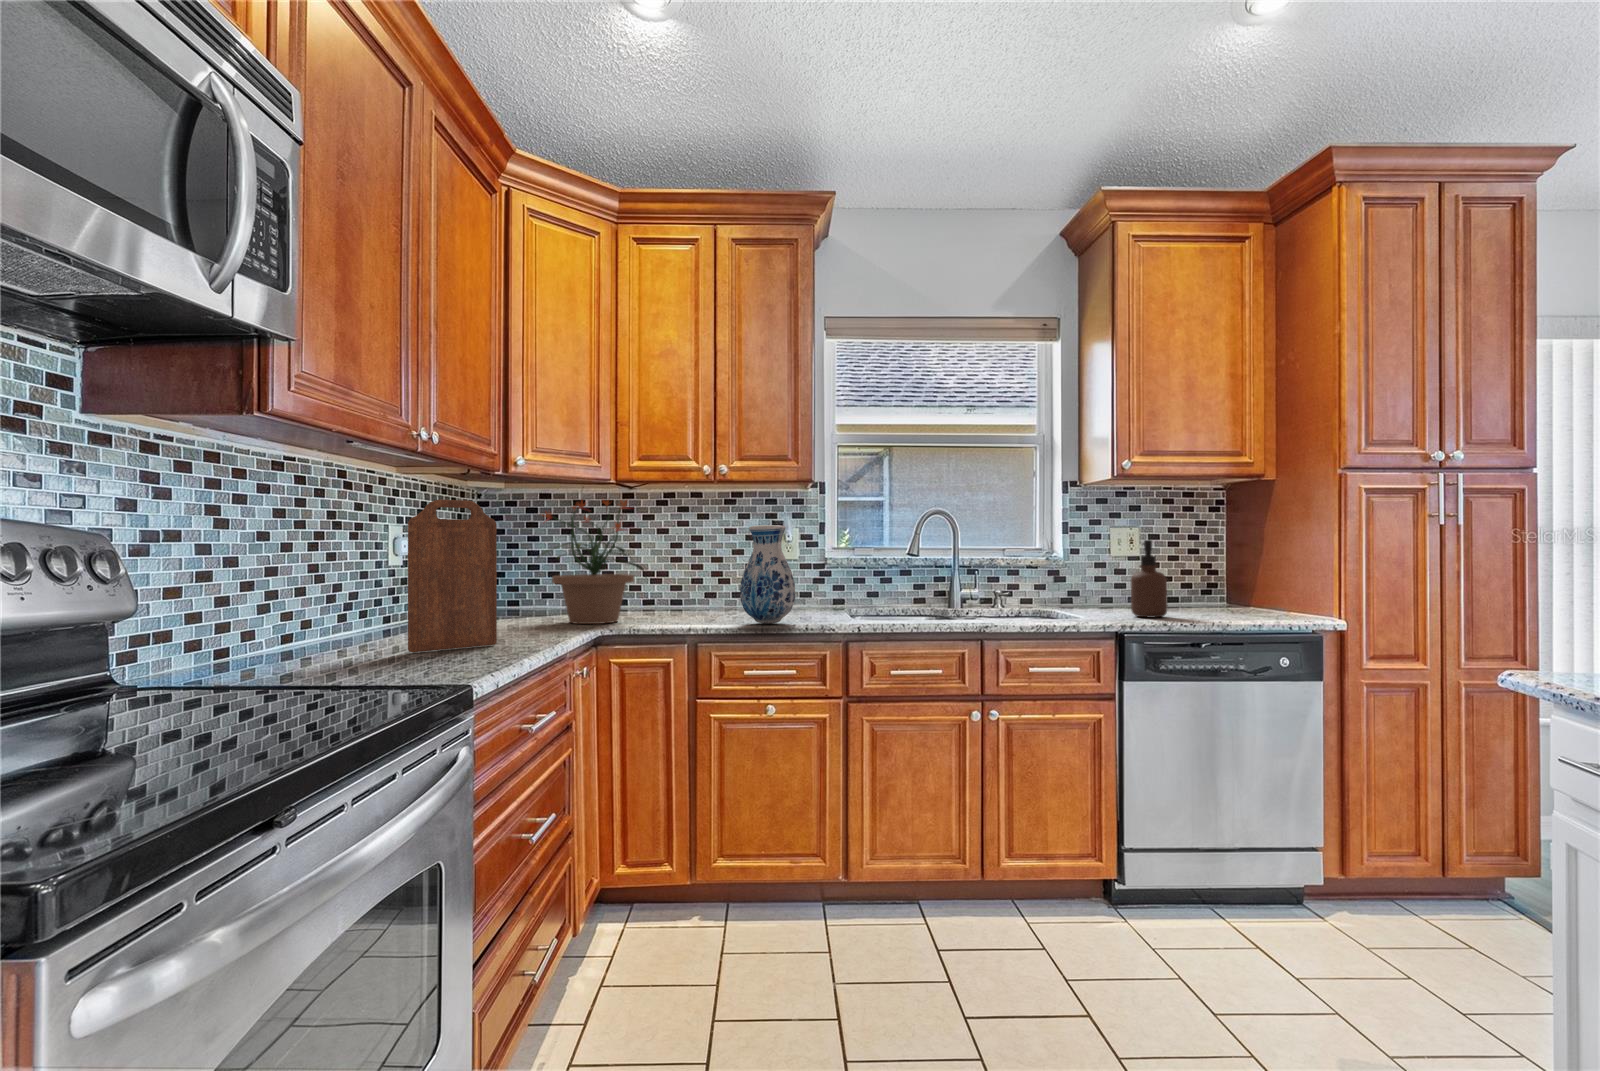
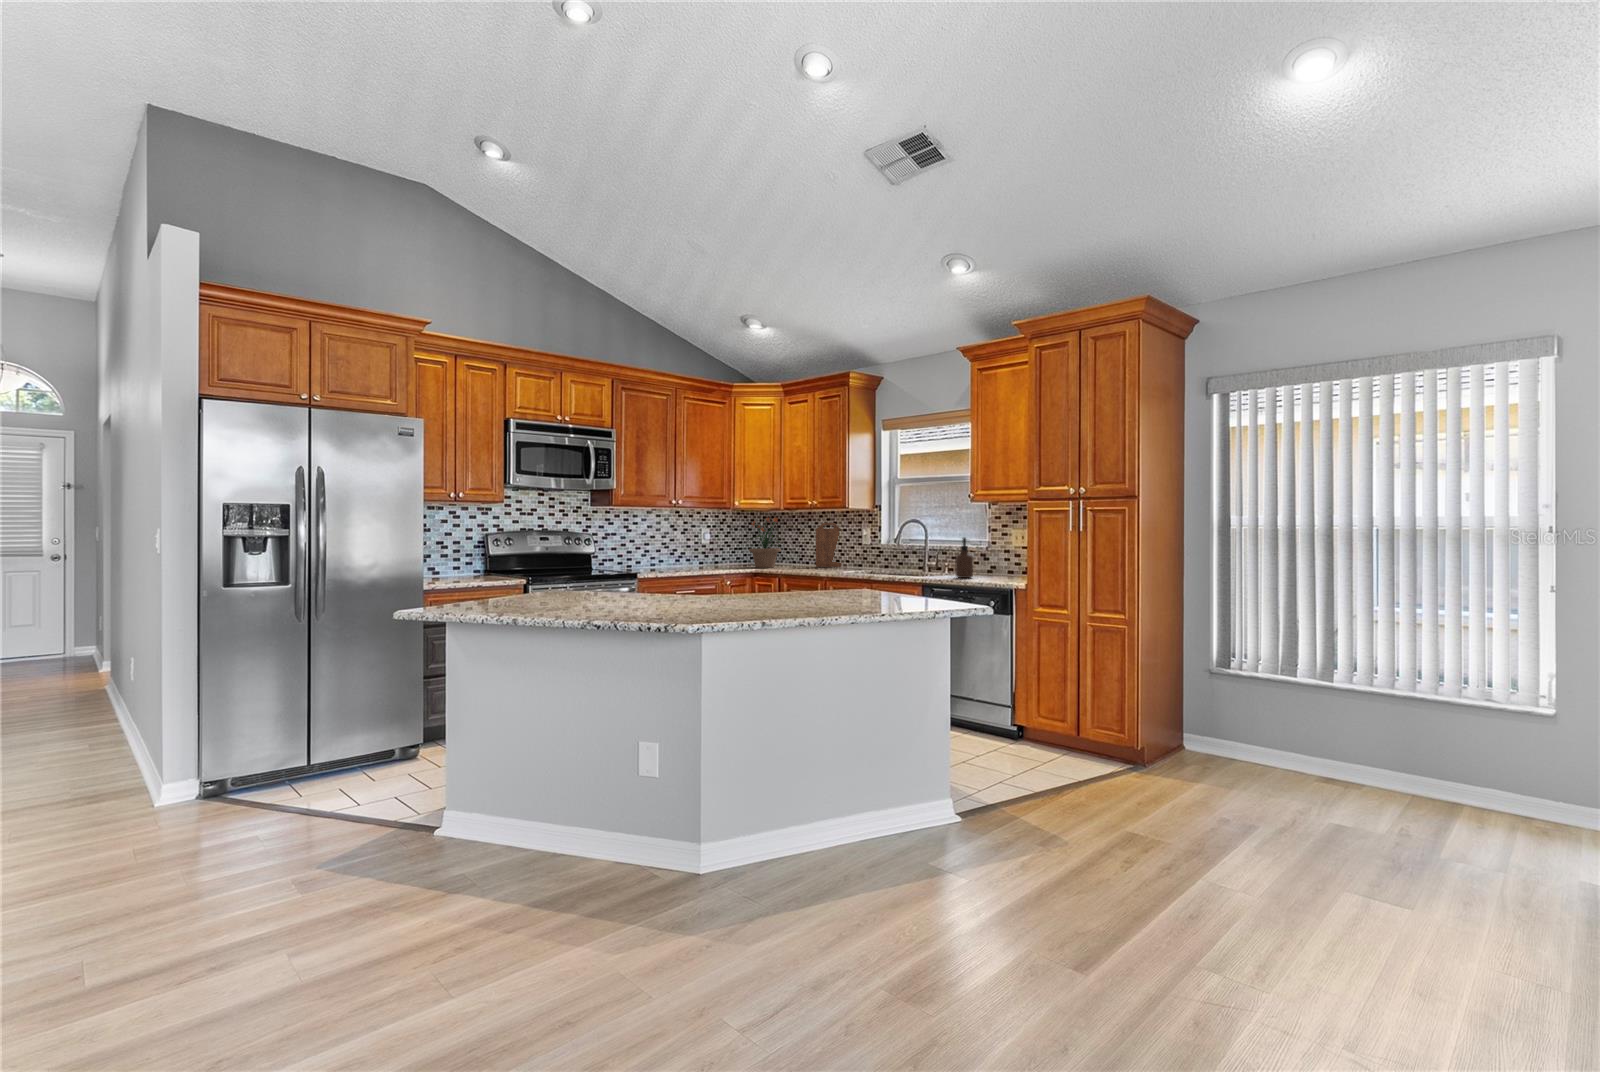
cutting board: present [408,500,497,652] -> present [816,523,842,567]
vase: present [740,525,795,624] -> none [795,529,818,570]

